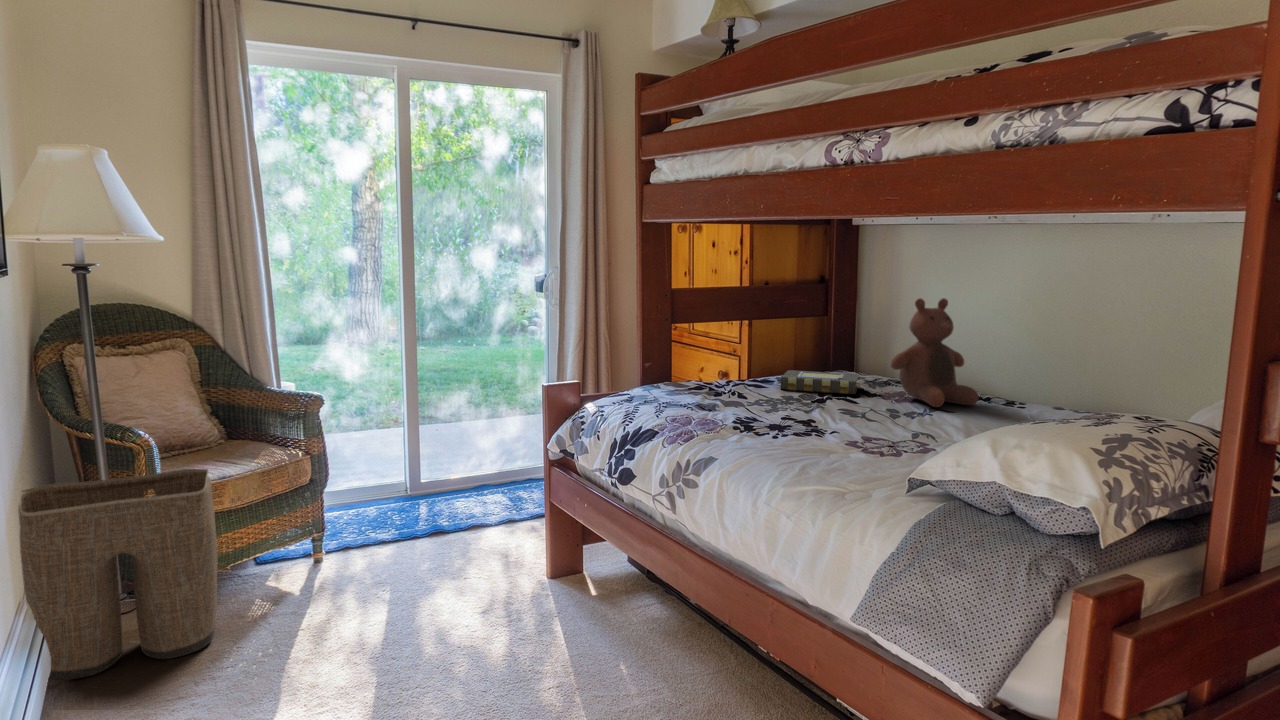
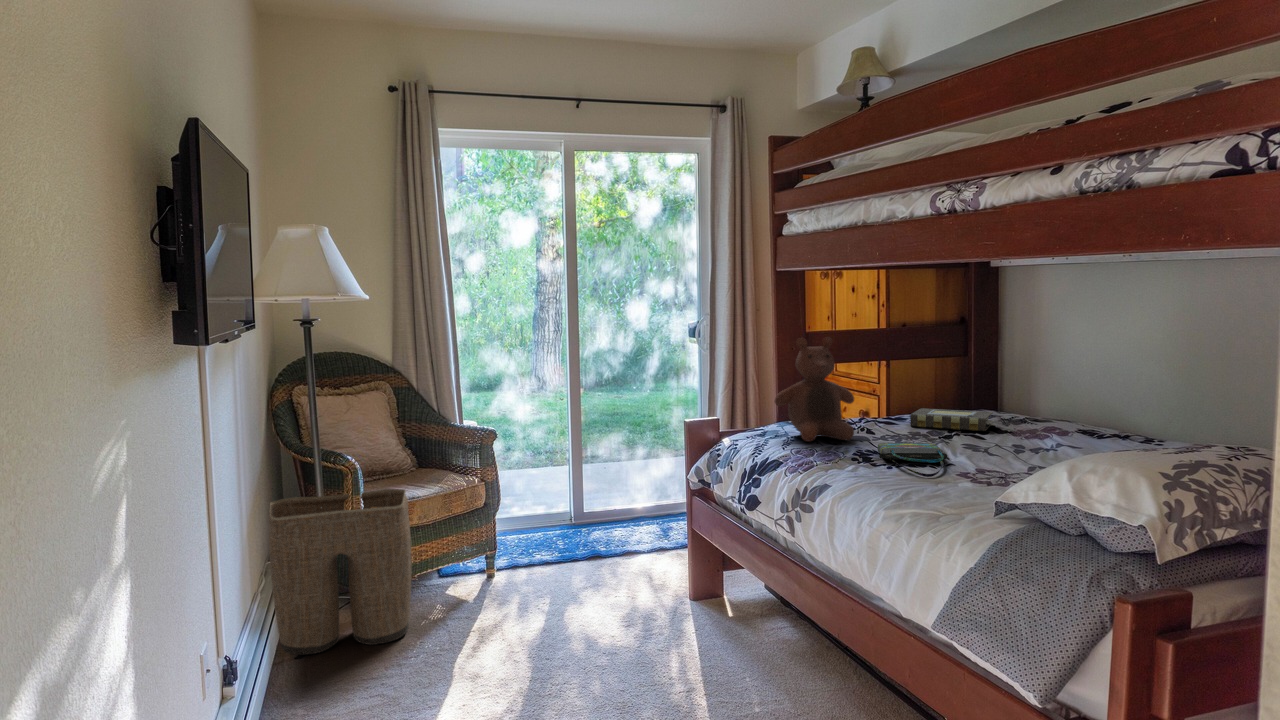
stuffed bear: present [891,298,979,407] -> present [774,337,854,442]
tote bag: none [759,409,838,448] -> present [878,443,950,477]

